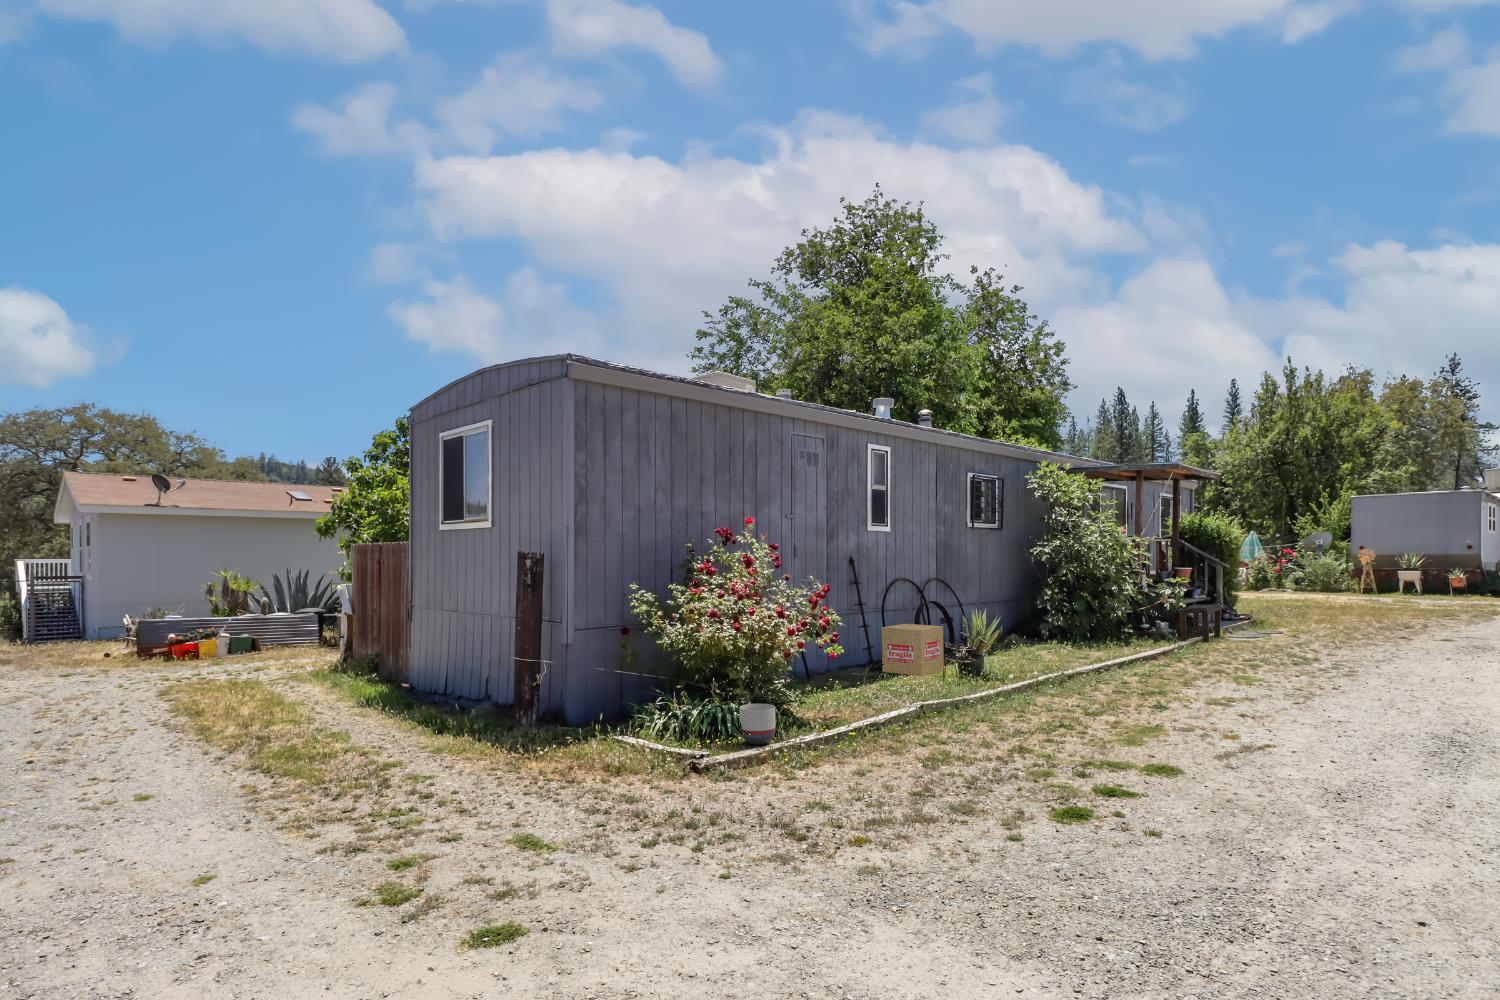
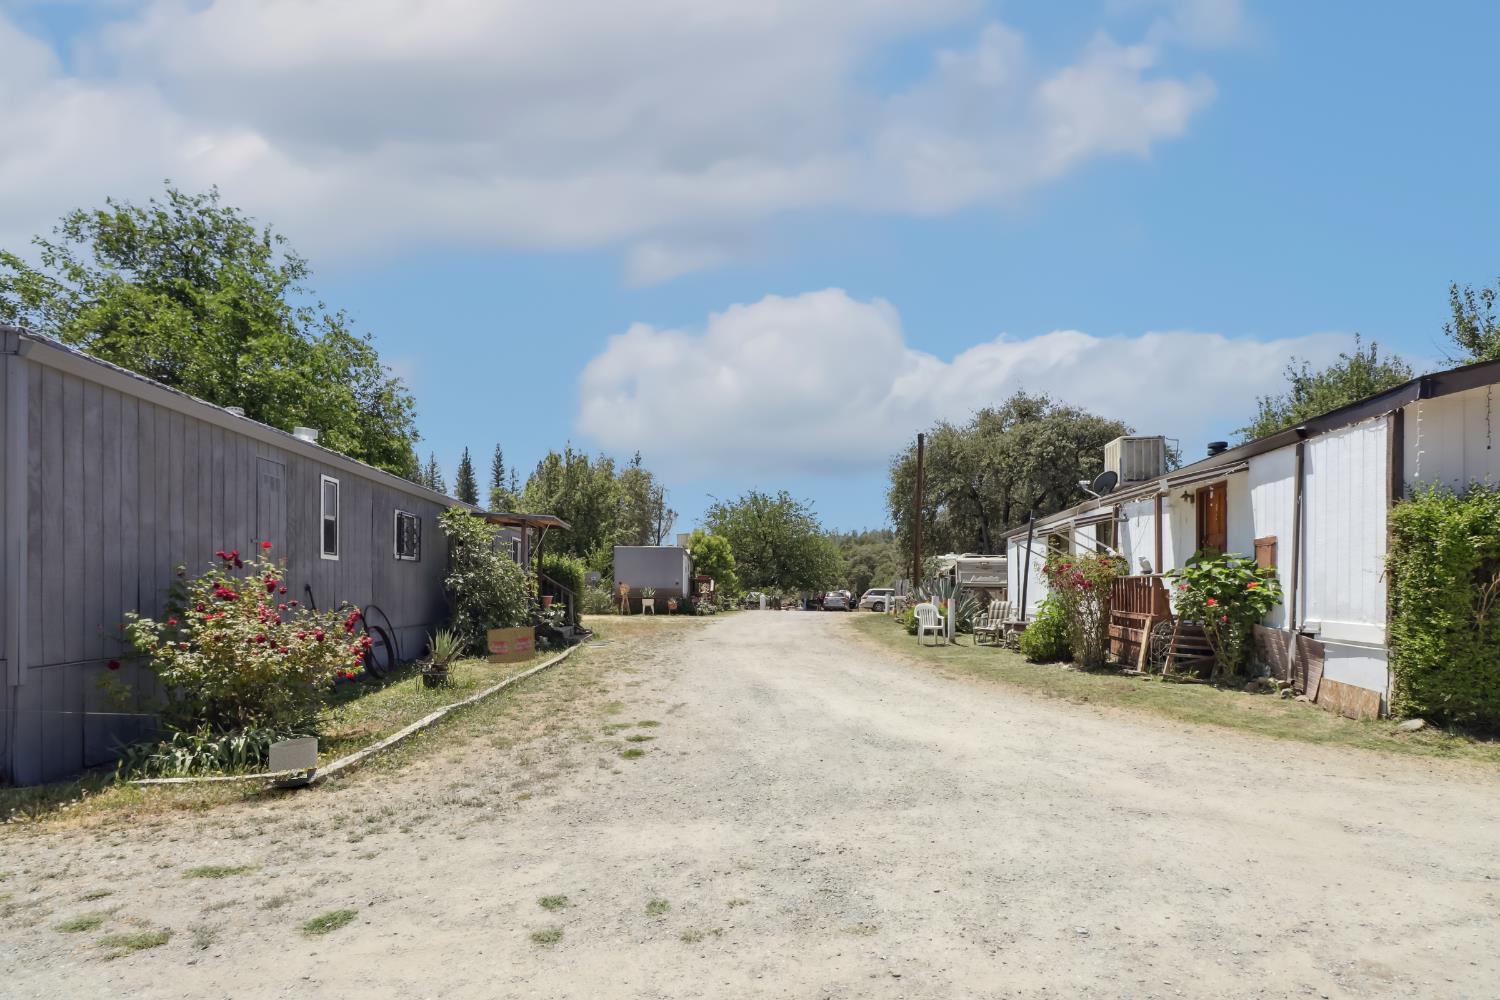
bench: present [1179,605,1222,642] -> none [557,620,582,649]
cardboard box: present [882,624,944,676] -> present [488,627,535,663]

